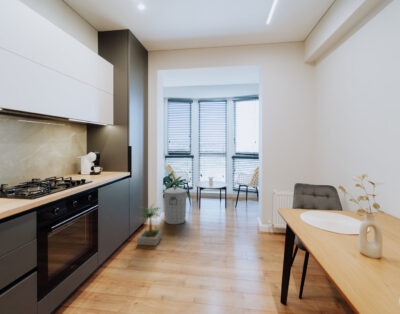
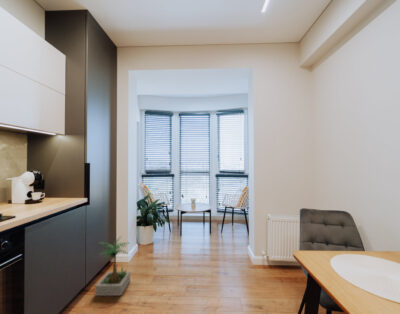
trash can: present [164,187,187,224] -> none [136,212,164,259]

